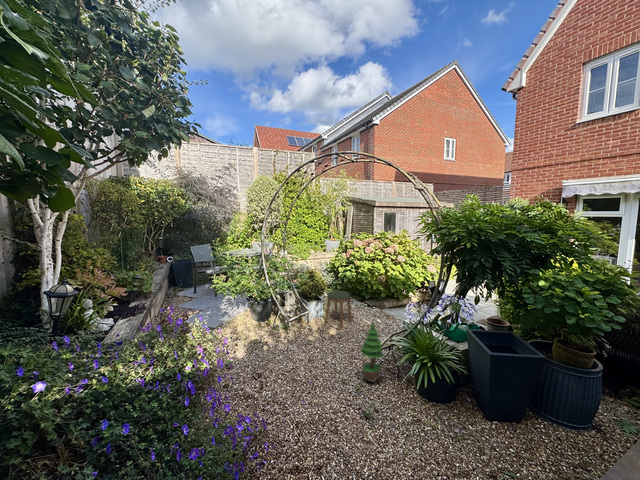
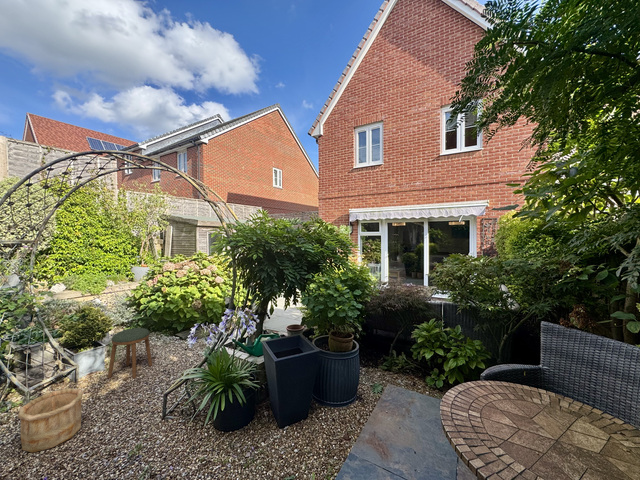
potted tree: present [361,322,383,382] -> none [143,365,178,450]
wooden bucket: none [289,323,319,357] -> present [18,388,82,453]

